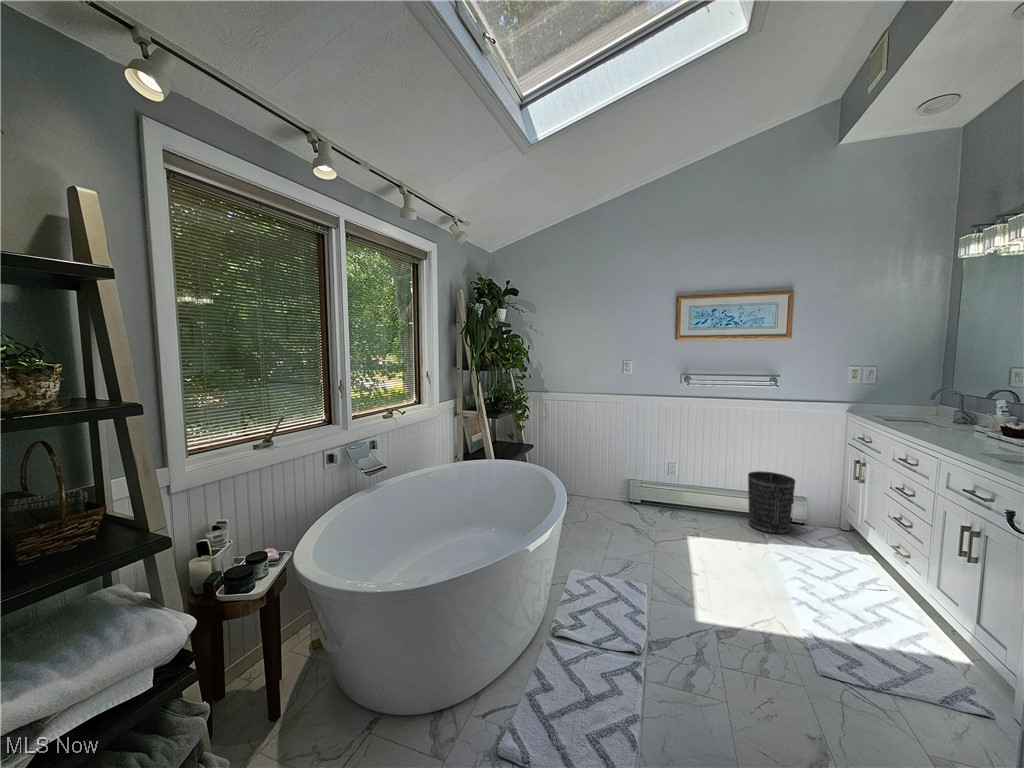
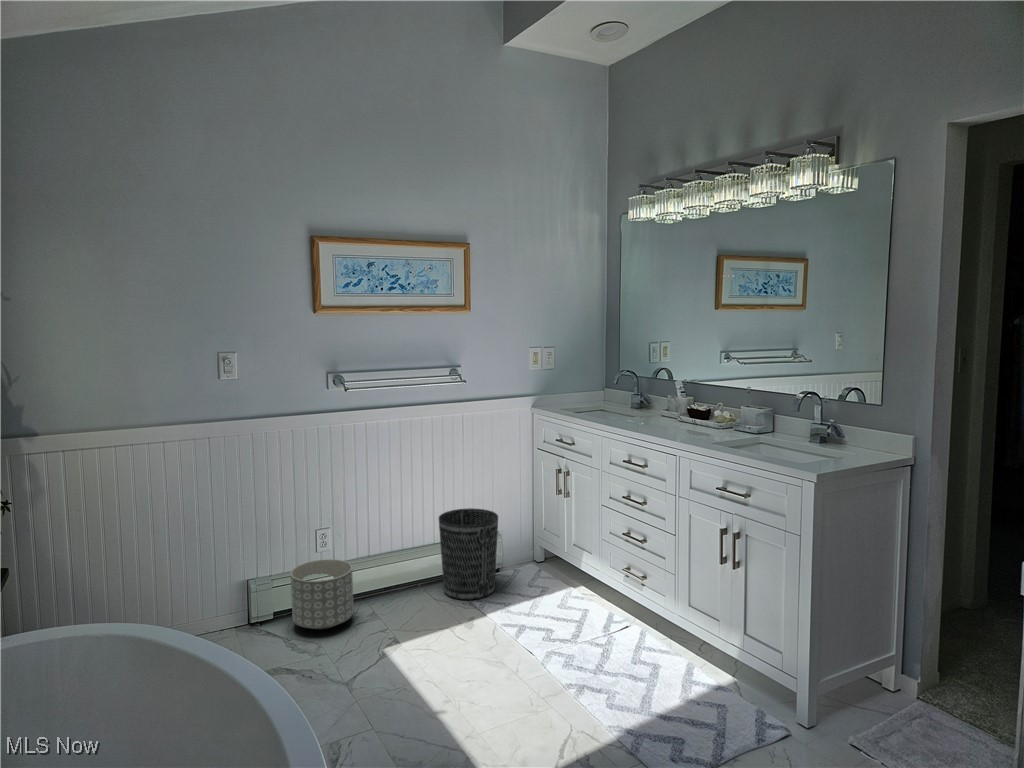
planter: none [647,478,683,516] -> present [291,559,353,630]

